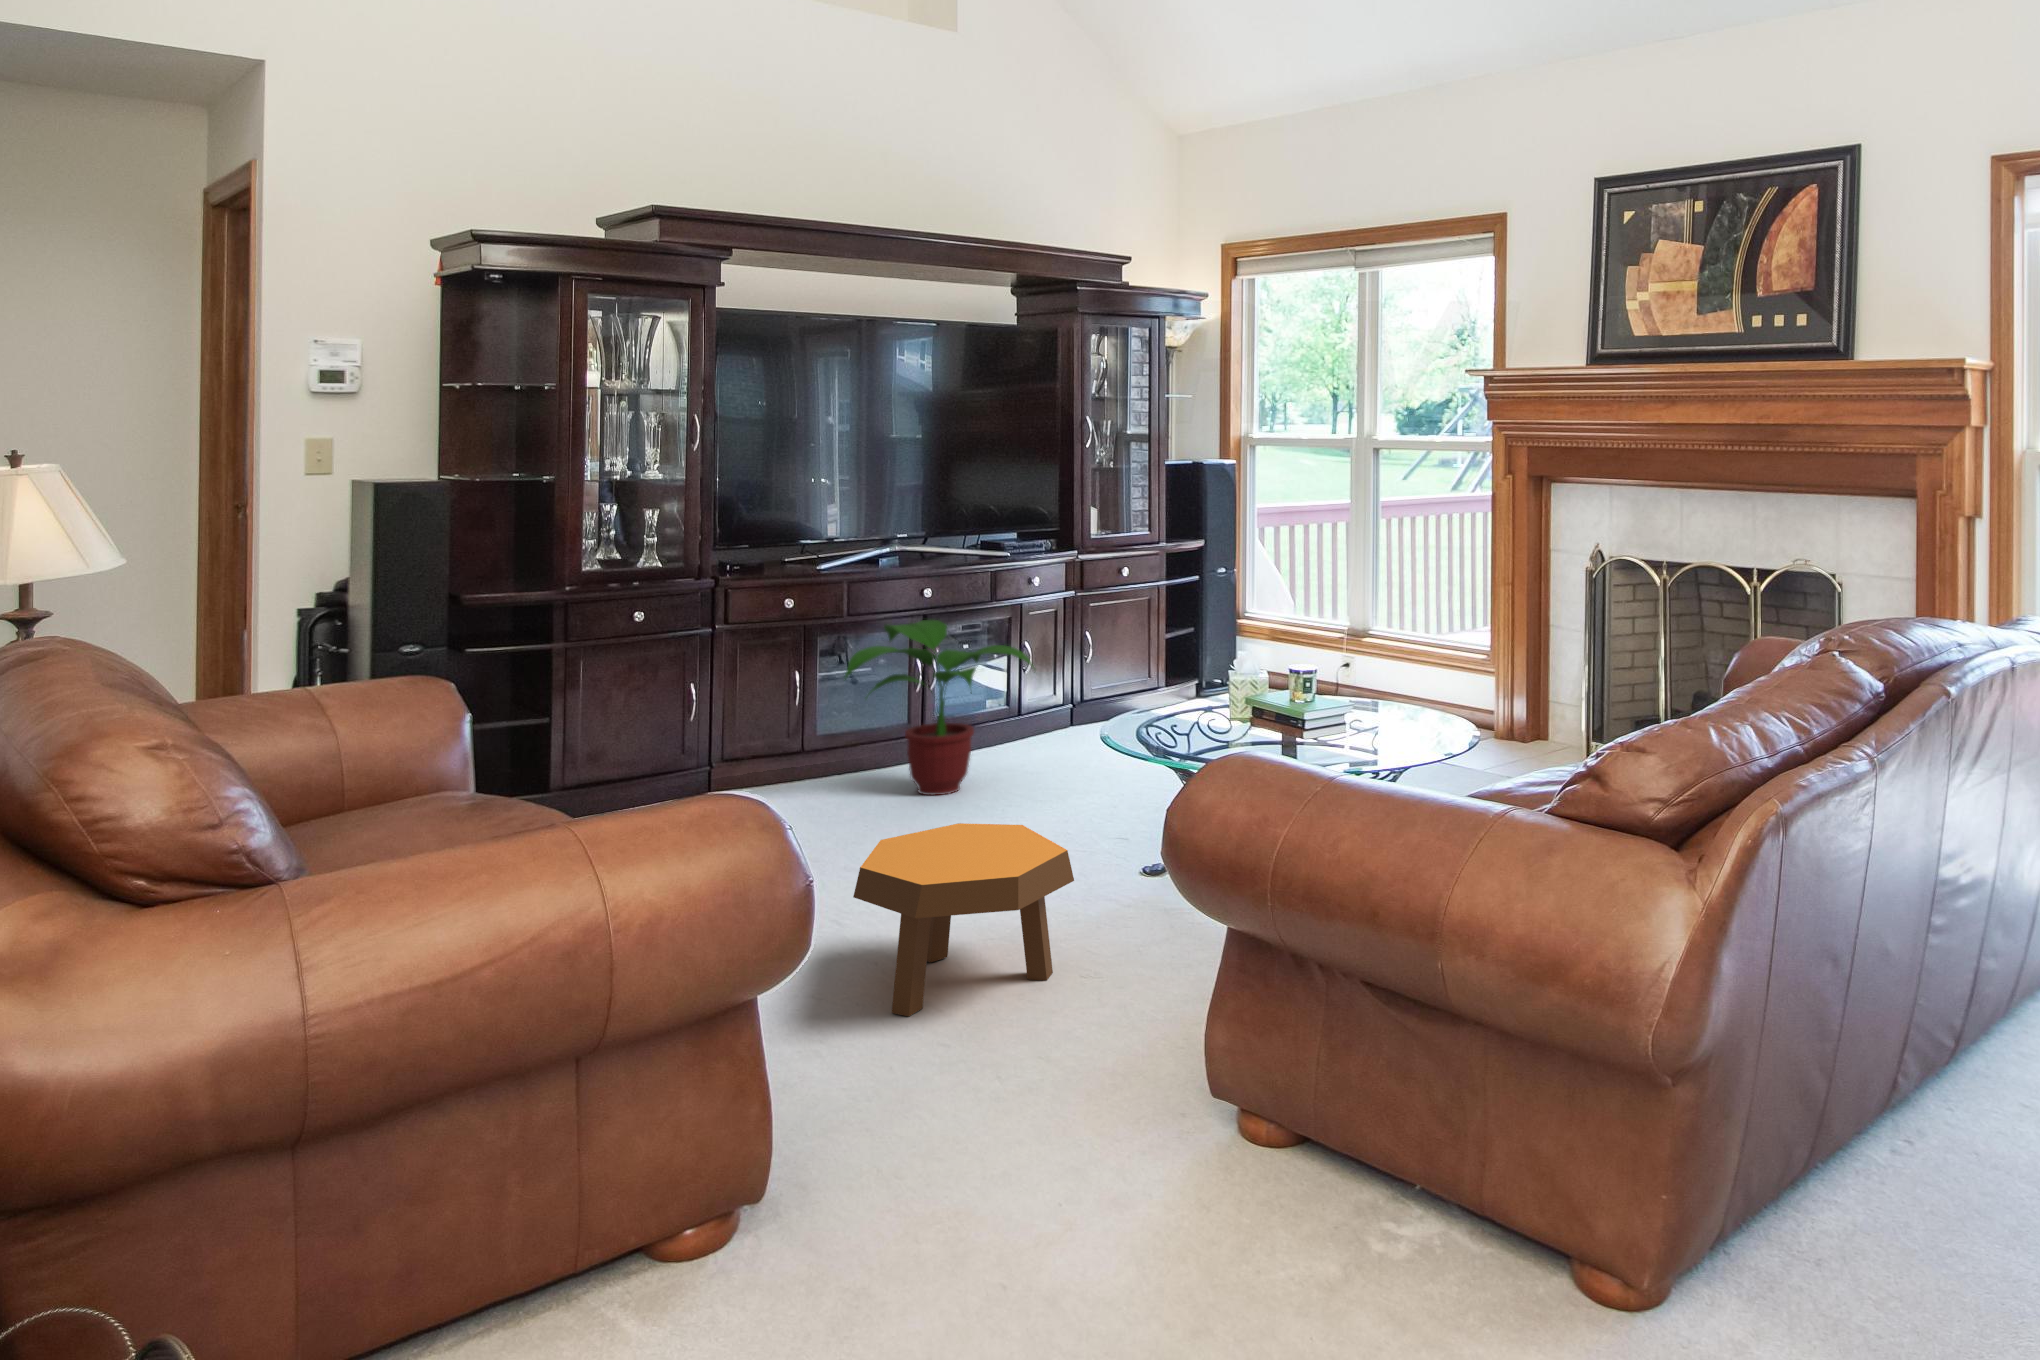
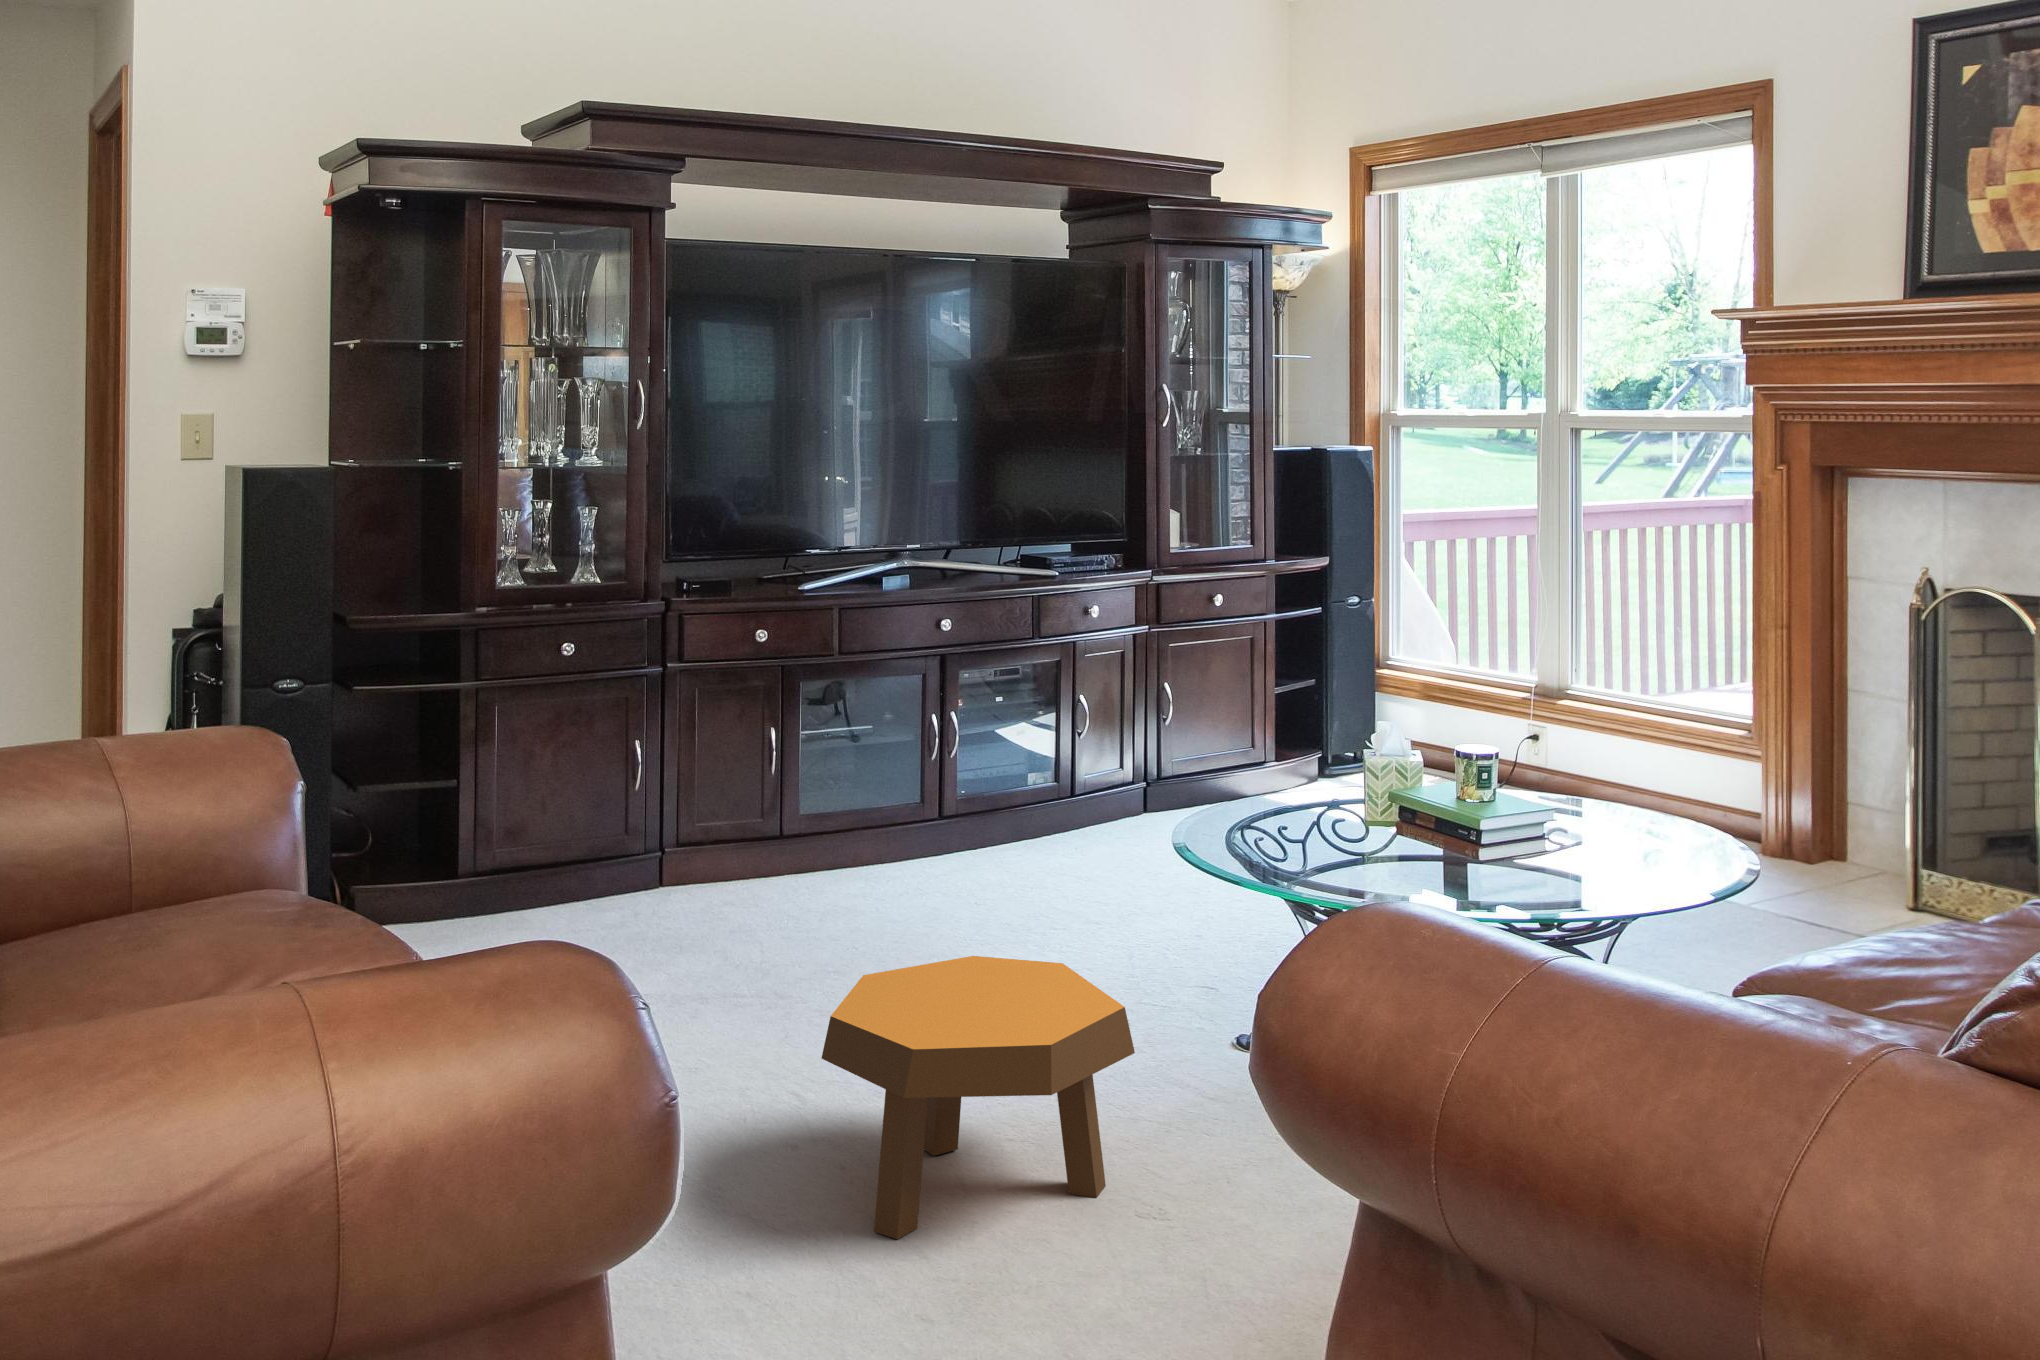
potted plant: present [845,620,1034,795] -> none [833,661,1092,904]

